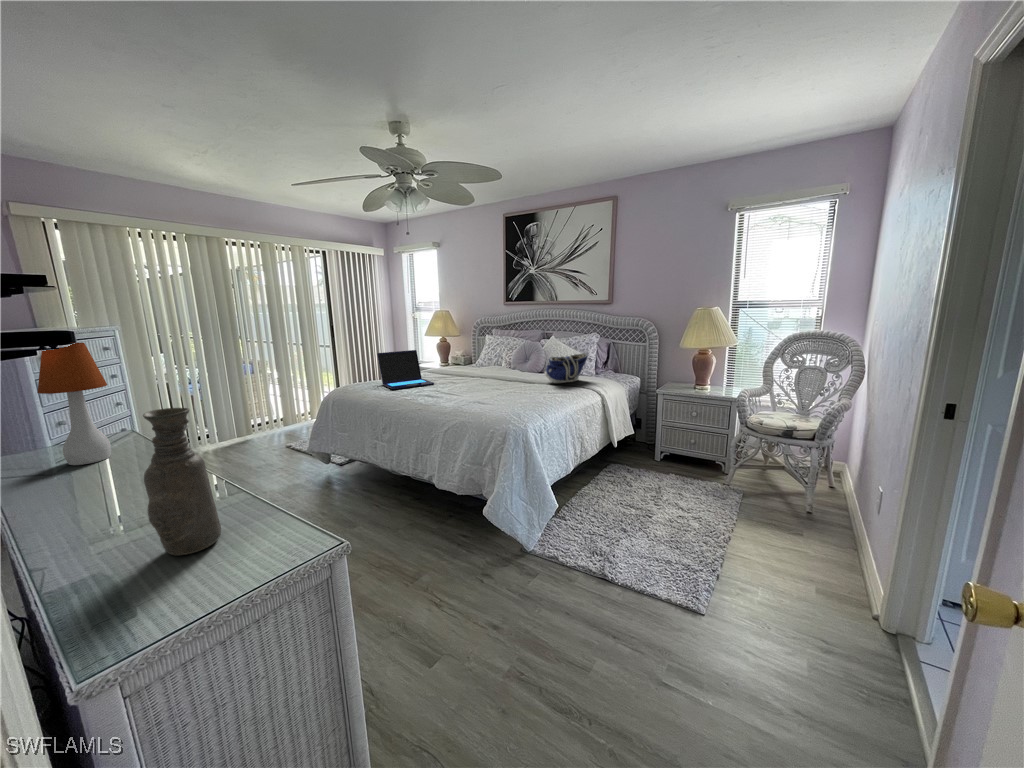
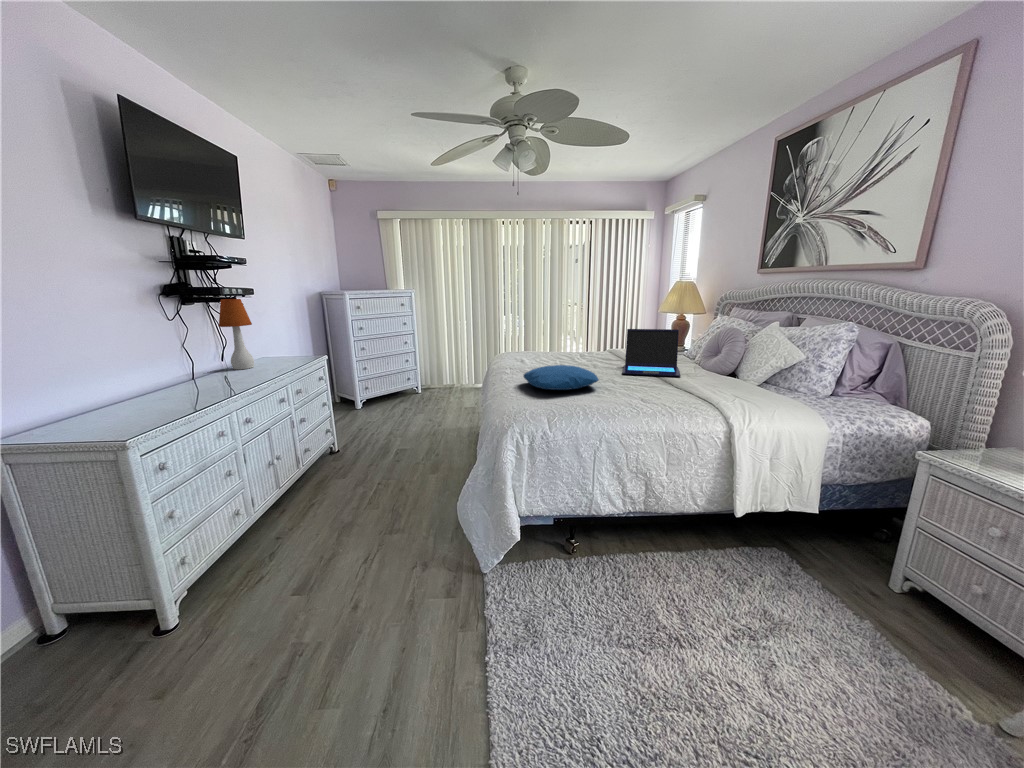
laptop: present [377,350,434,389] -> present [622,329,680,377]
tote bag: present [545,353,588,383] -> none [686,352,768,396]
pillow: none [442,381,504,401] -> present [524,365,599,390]
vase: present [143,408,221,555] -> none [48,338,109,422]

